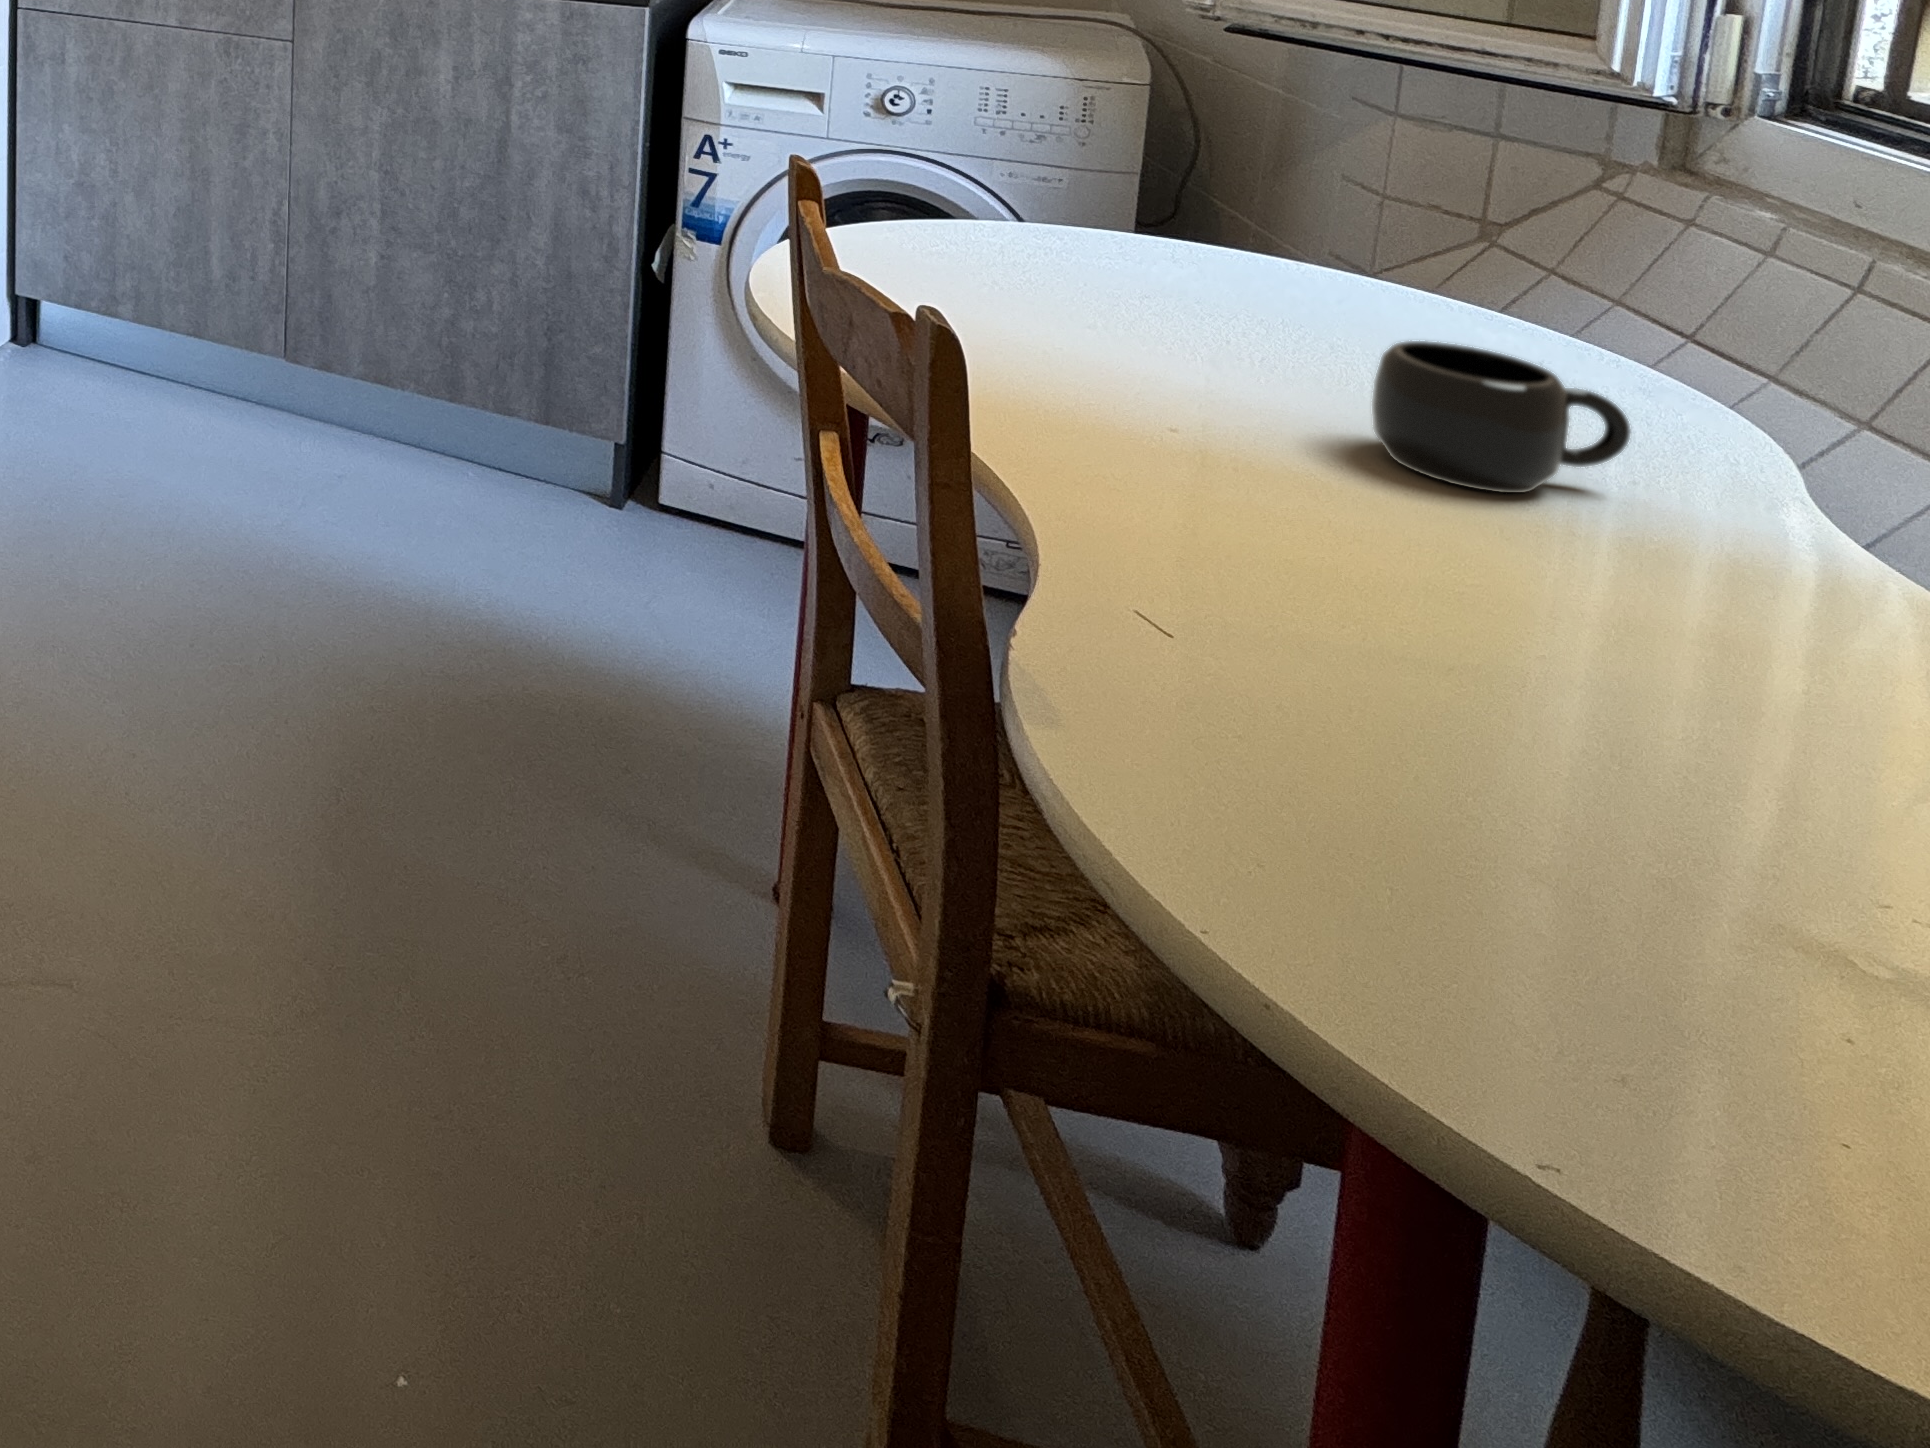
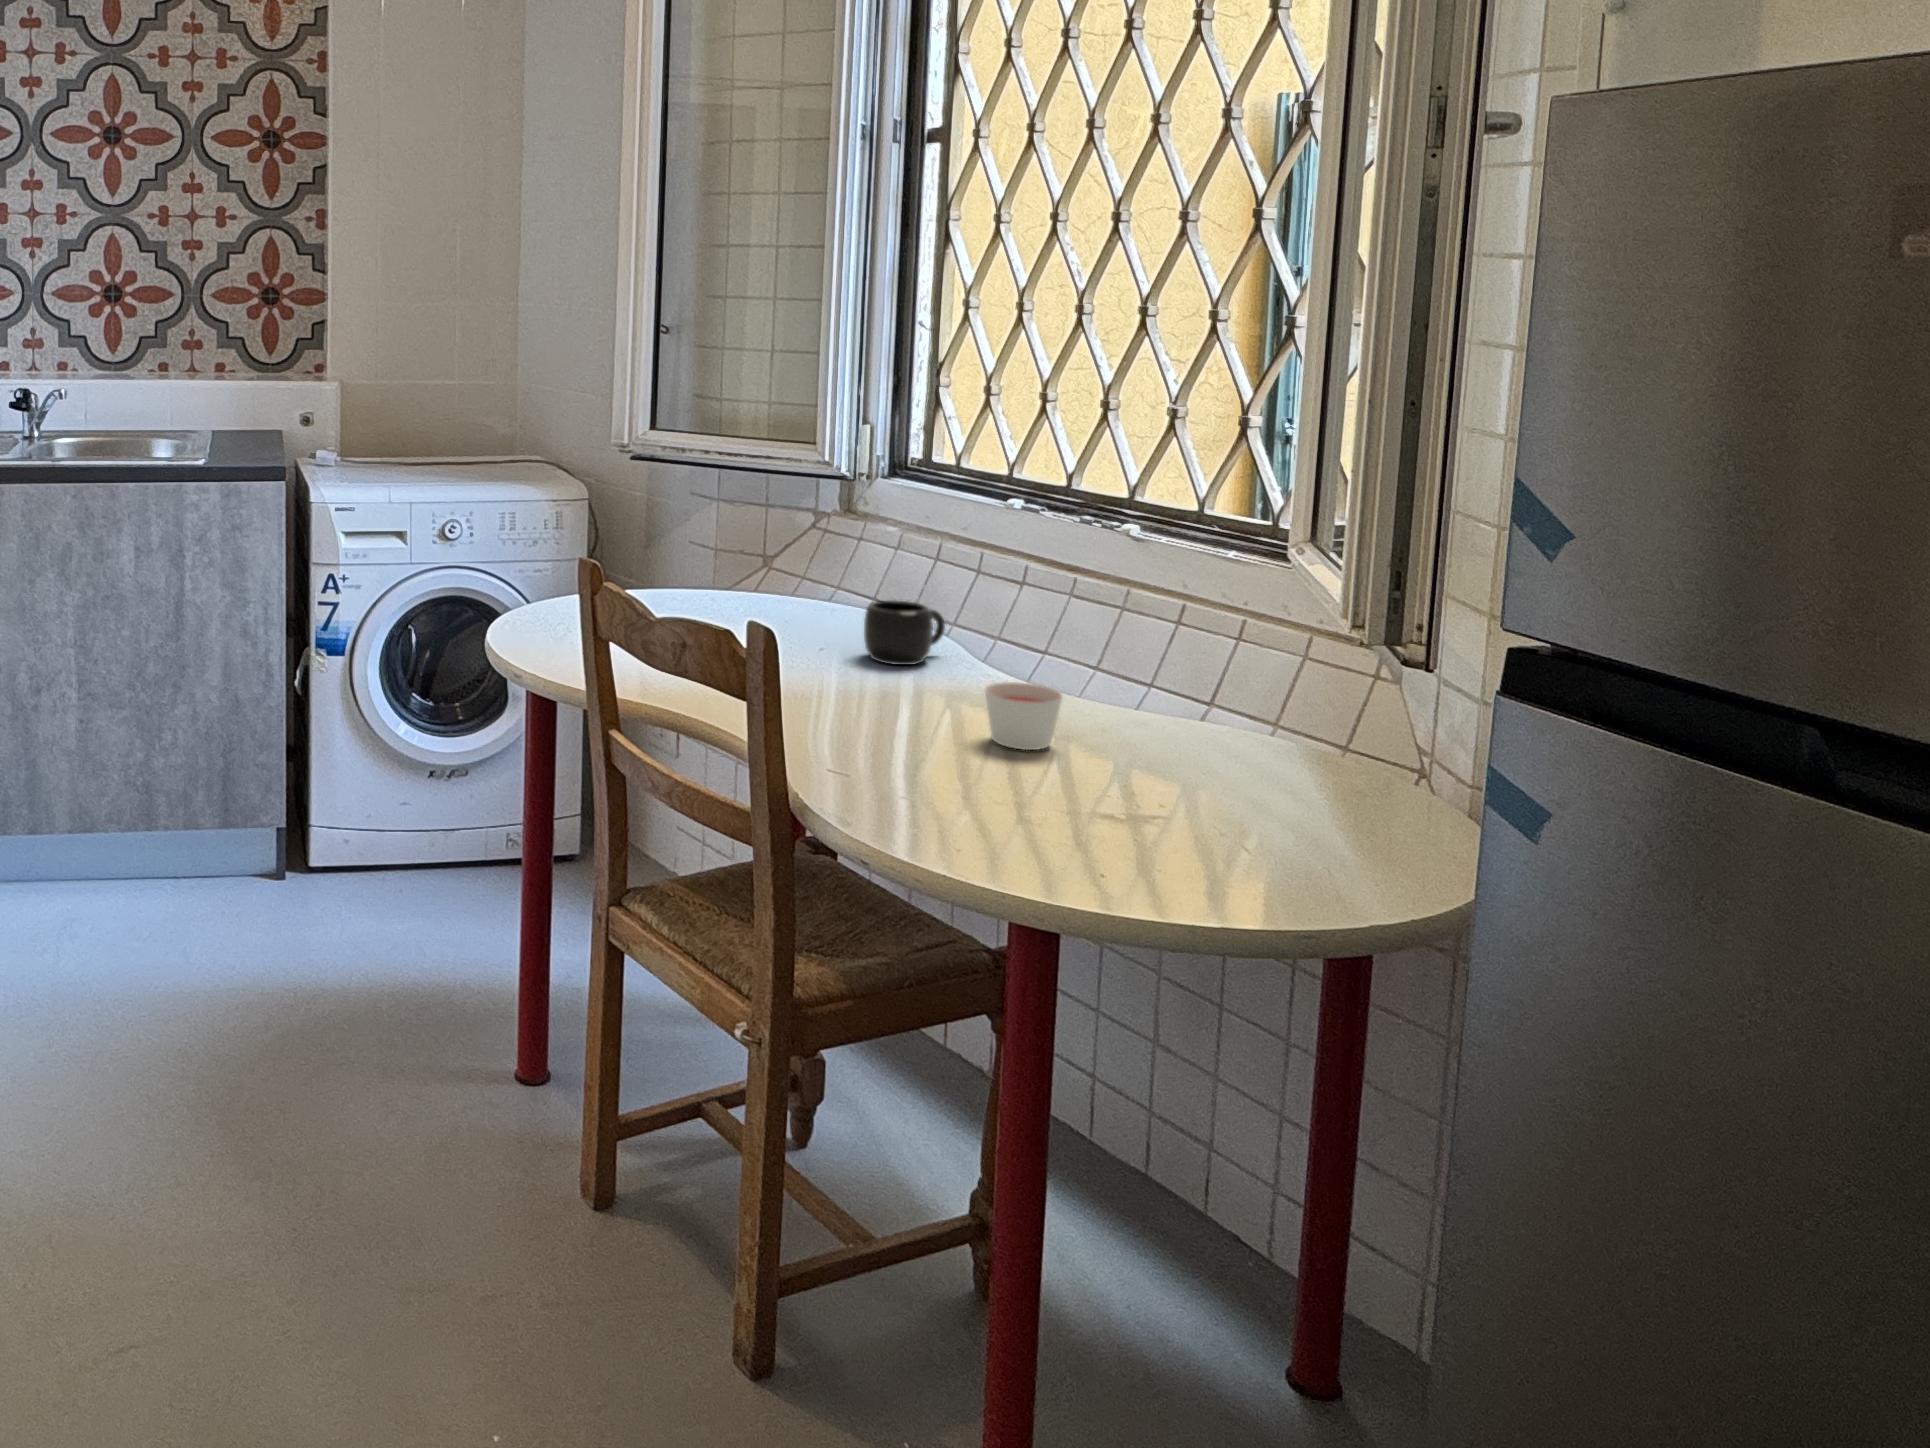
candle: none [1438,580,1696,782] -> present [985,682,1062,750]

